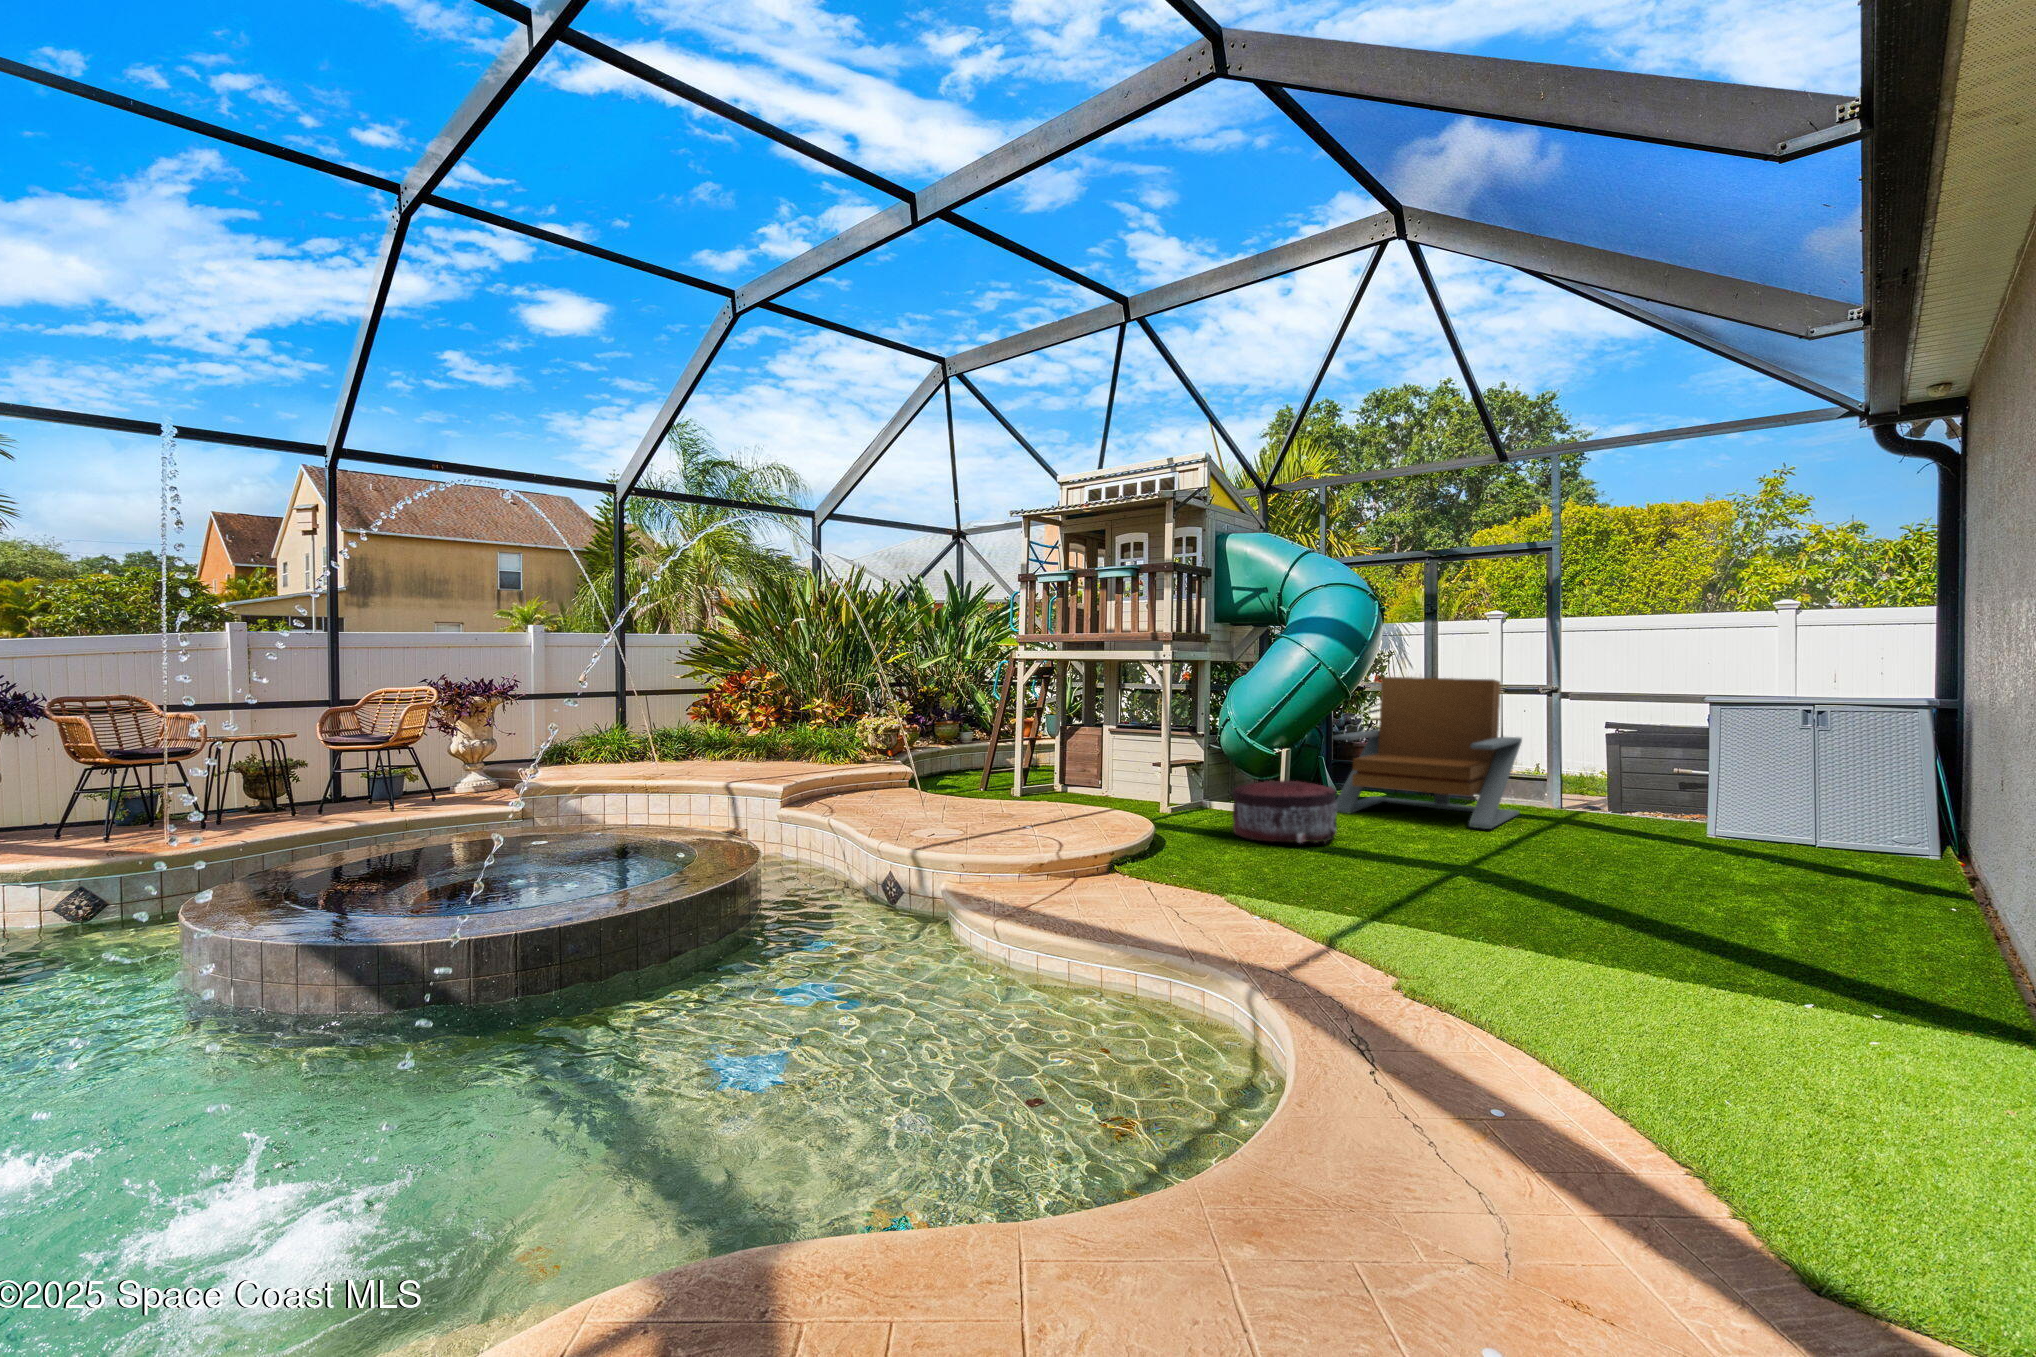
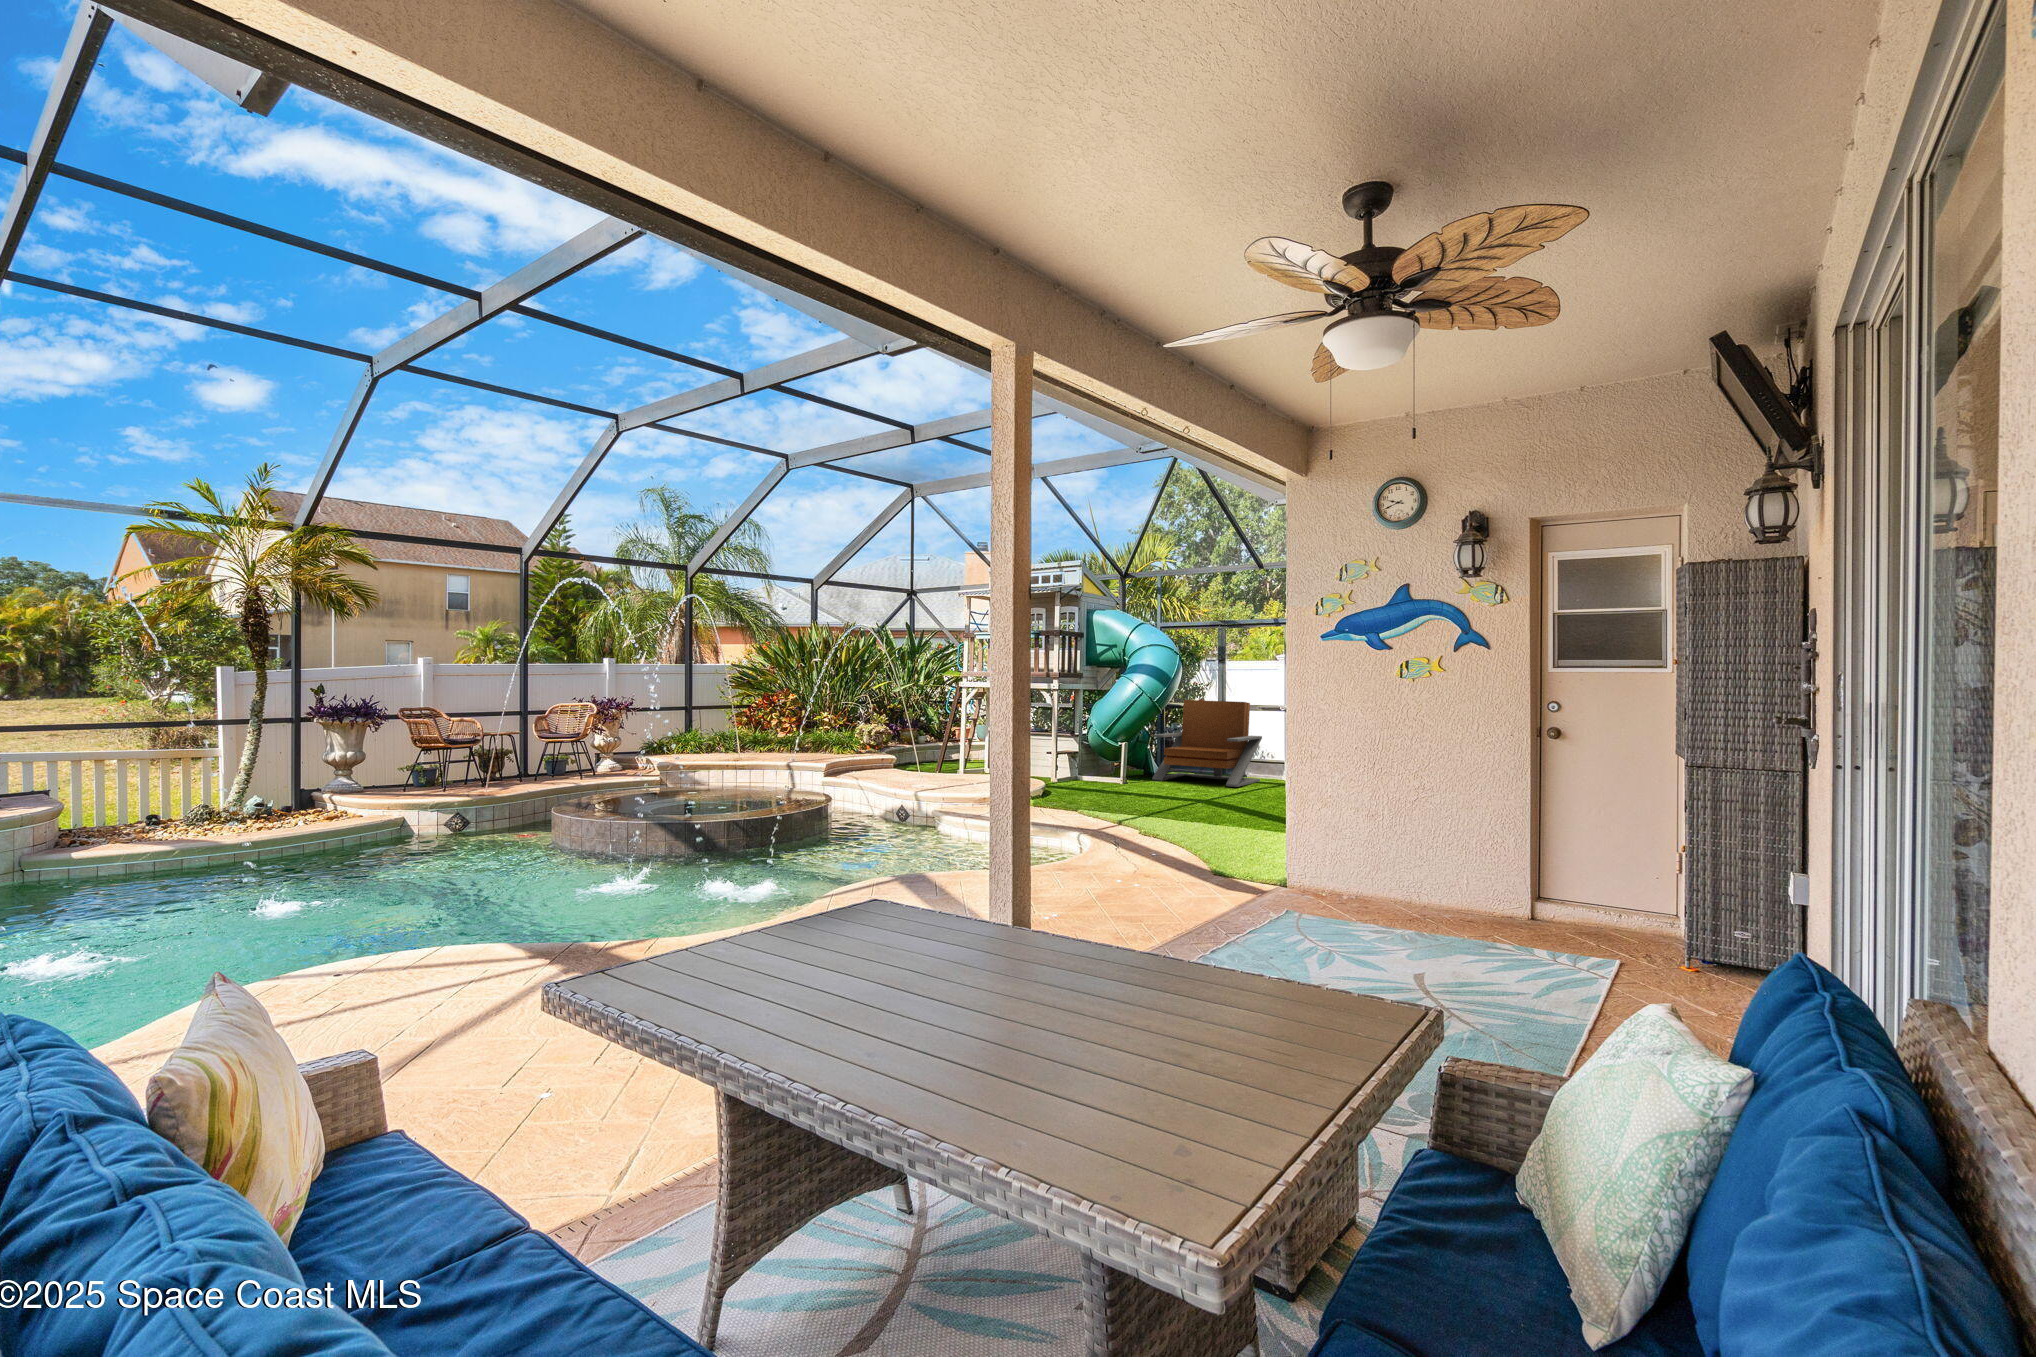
pouf: present [1232,781,1337,843] -> none [1092,759,1149,793]

